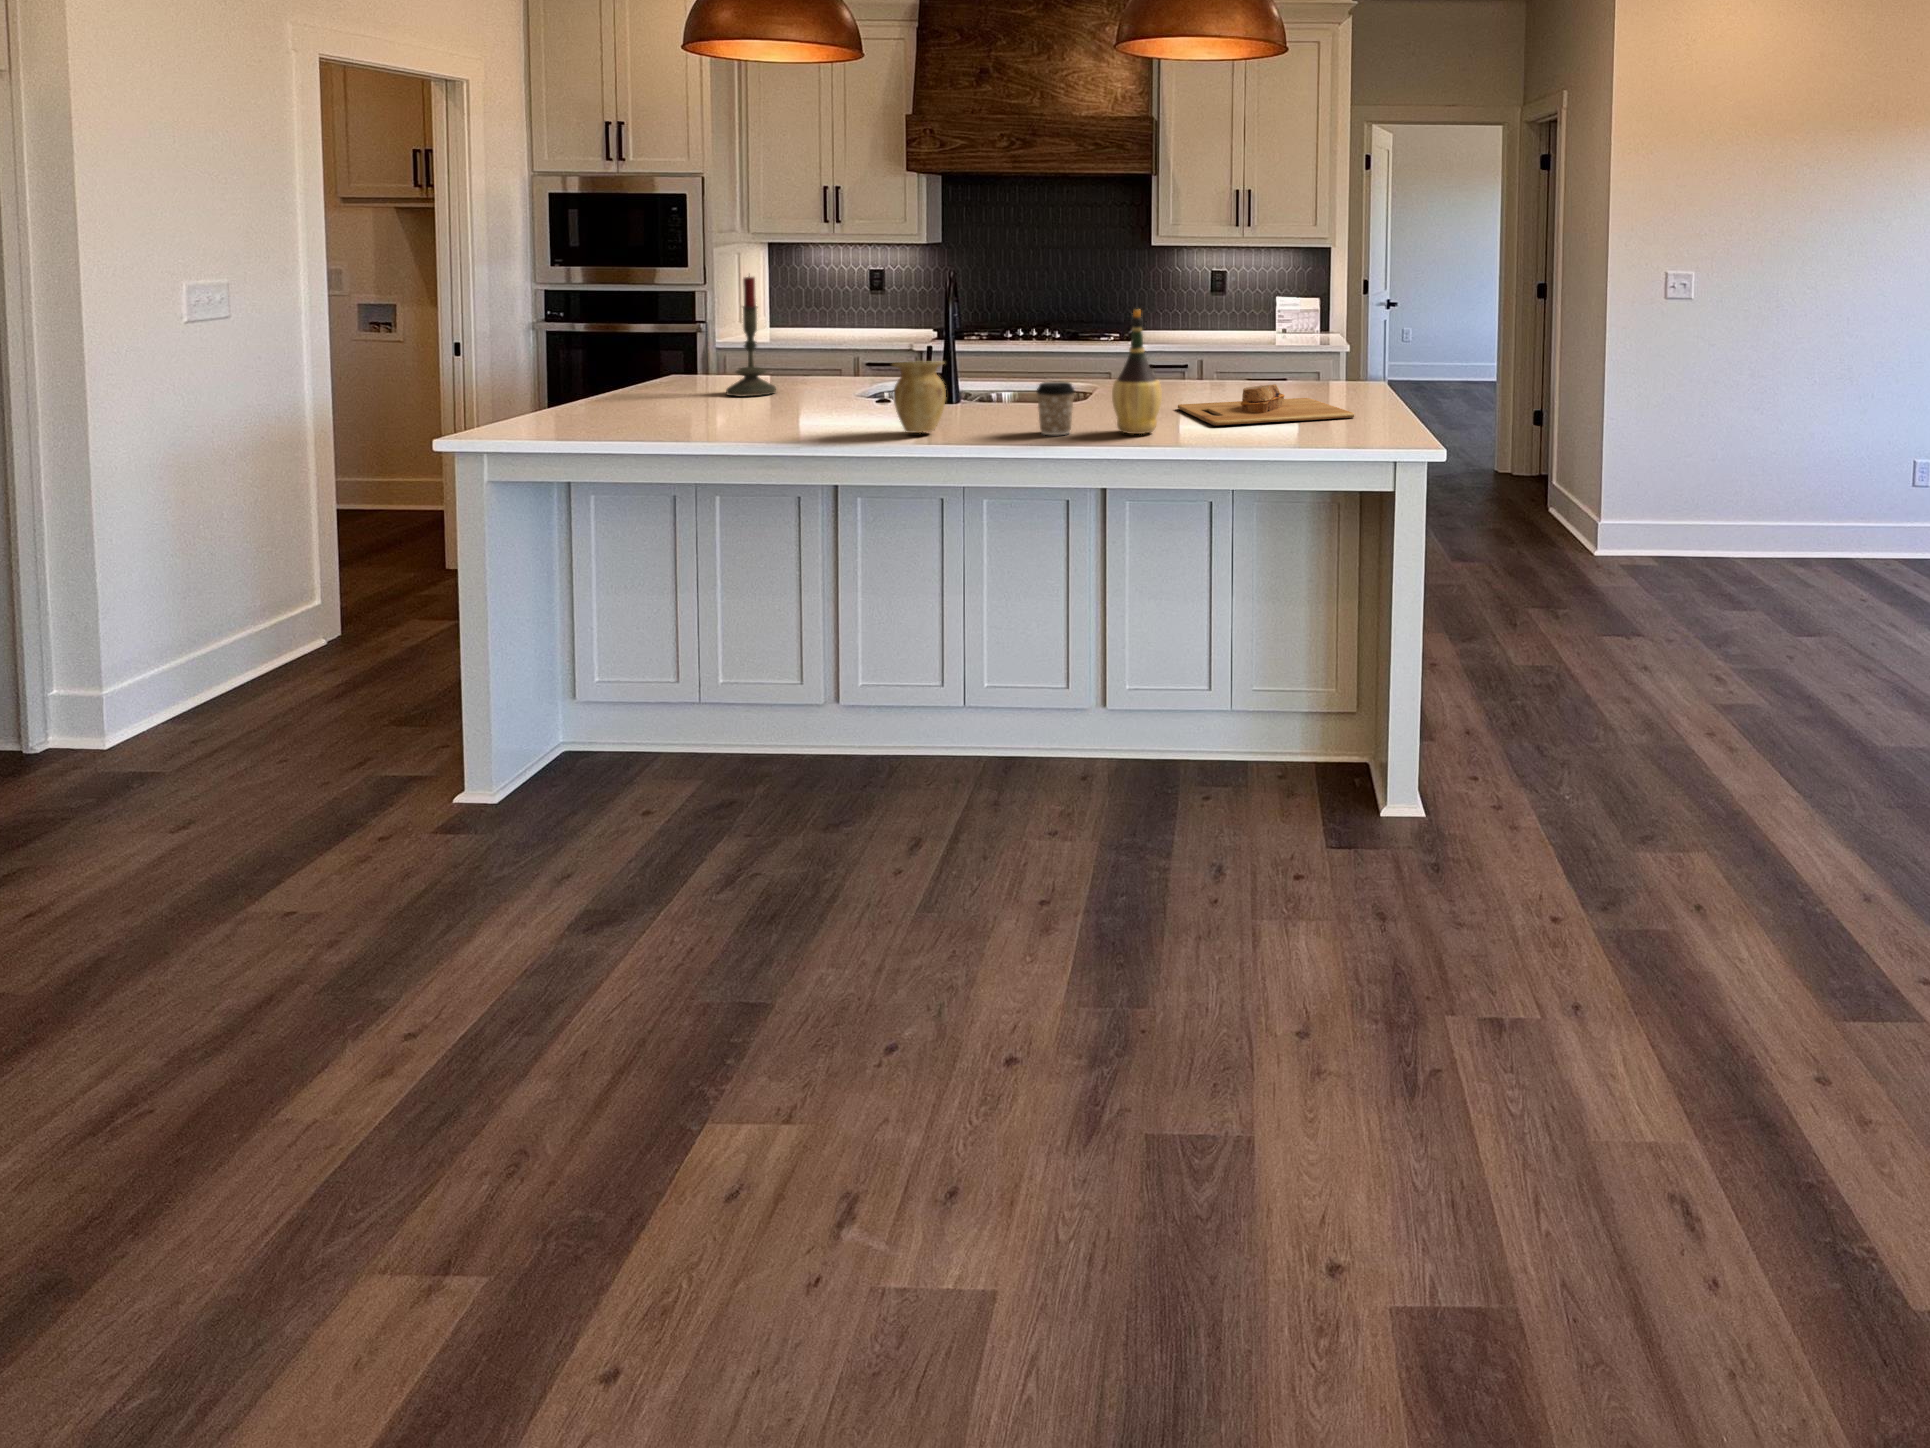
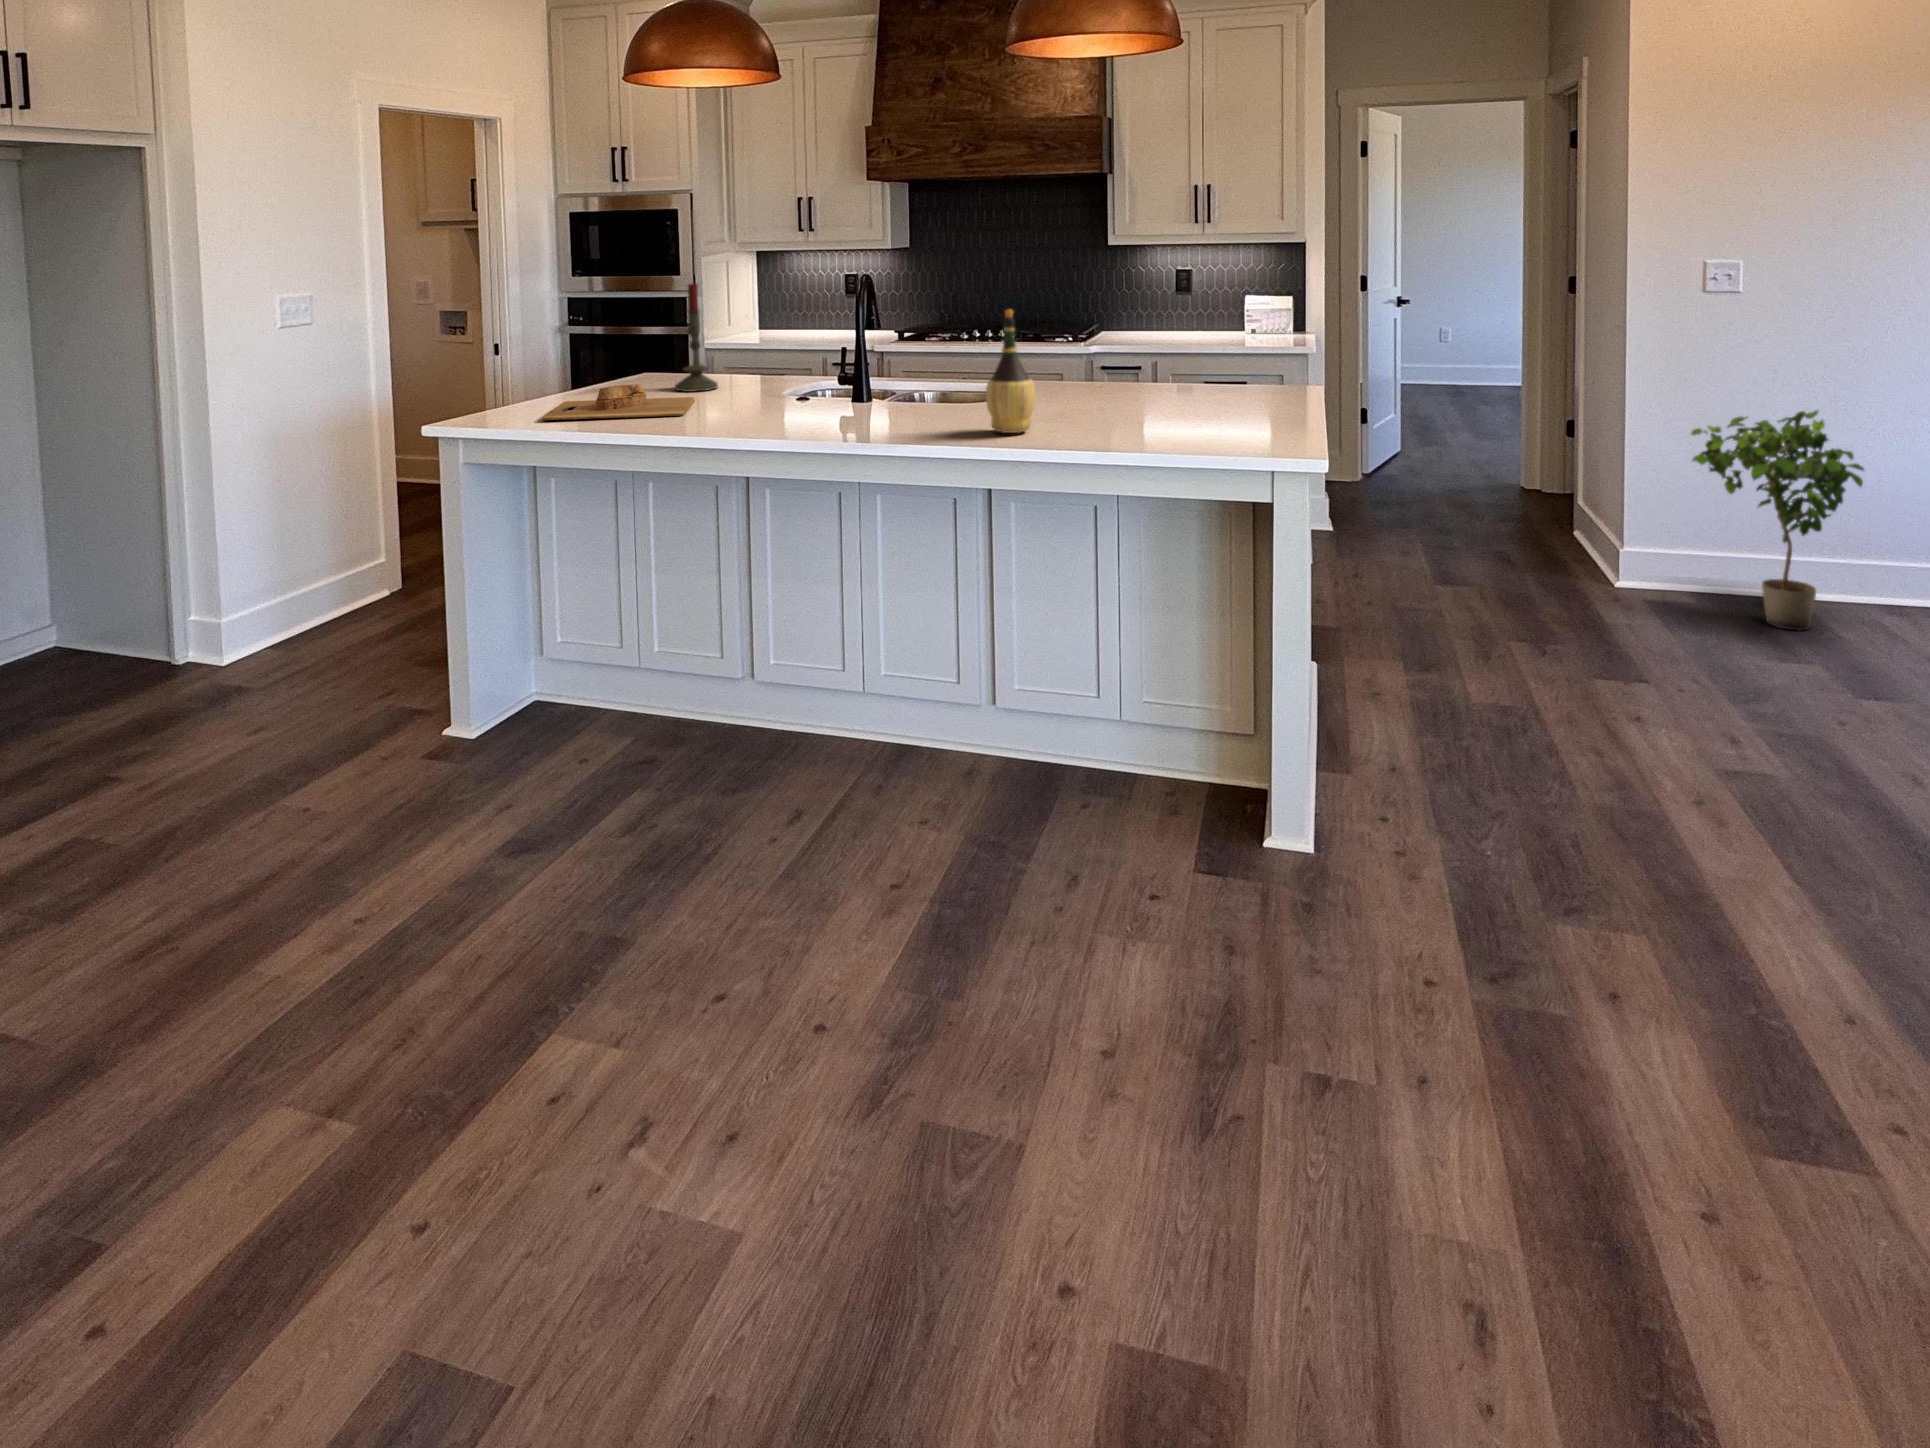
vase: present [892,362,946,433] -> none [783,361,834,428]
coffee cup: present [1037,382,1075,435] -> none [914,380,951,433]
cutting board: present [1178,384,1354,426] -> present [543,384,695,420]
potted plant: none [1667,401,1792,588] -> present [1691,410,1864,630]

